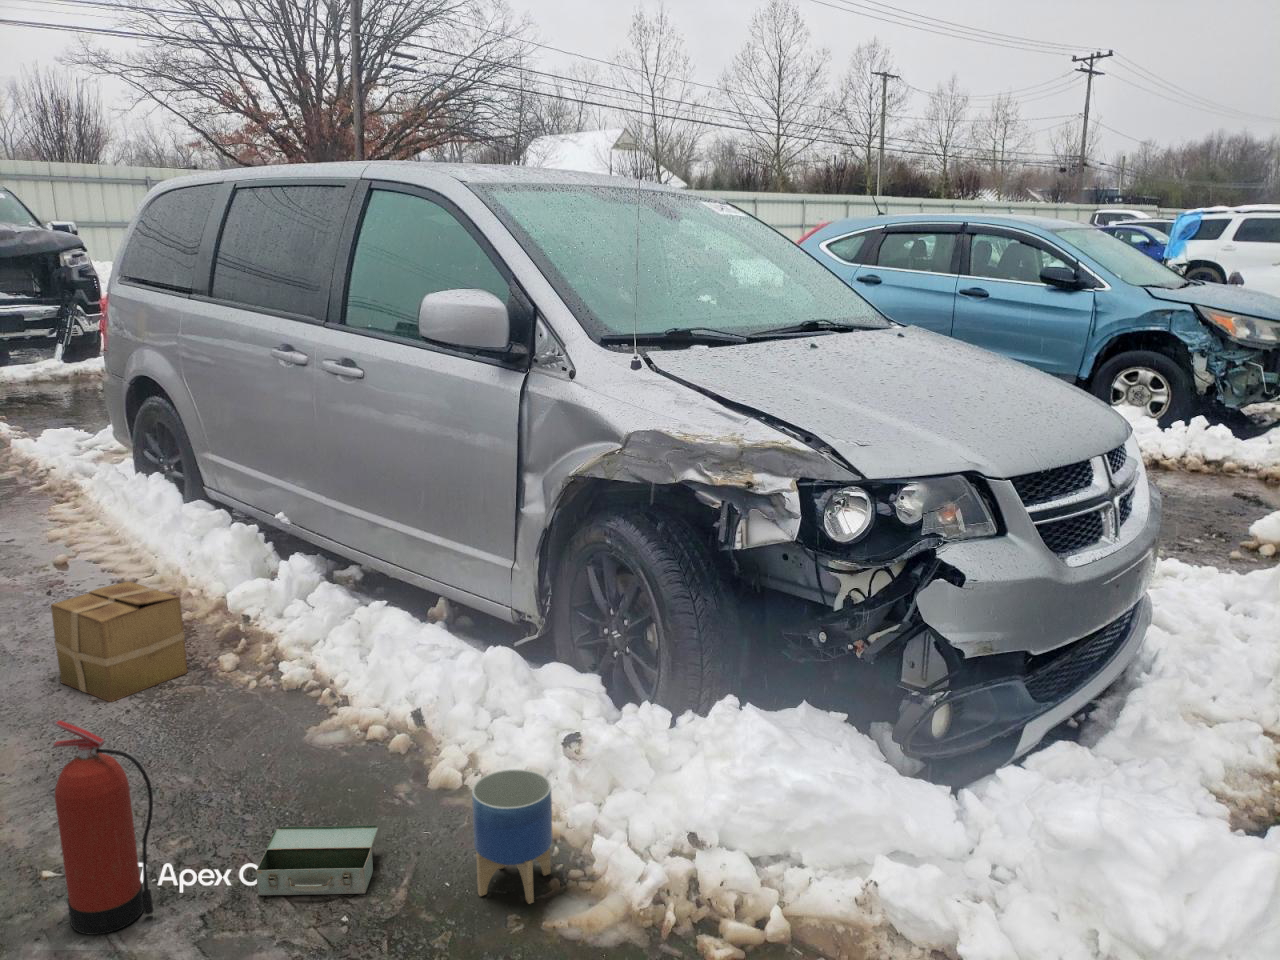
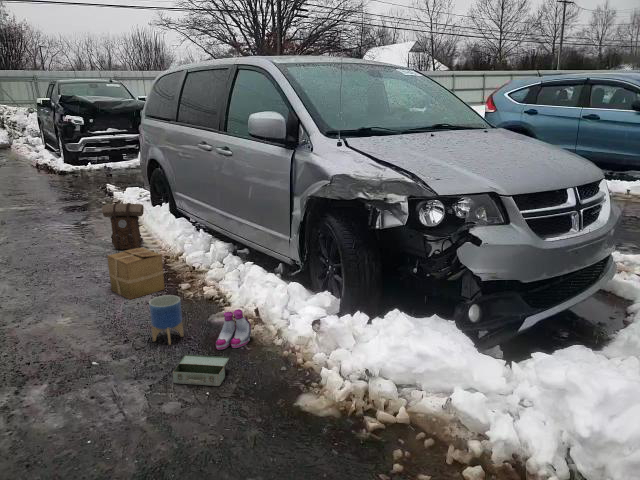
backpack: none [17,478,115,583] -> present [102,203,144,250]
boots: none [336,714,411,808] -> present [216,309,251,350]
fire extinguisher: present [53,720,153,935] -> none [87,299,129,393]
planter: present [472,769,552,904] -> present [149,295,183,345]

